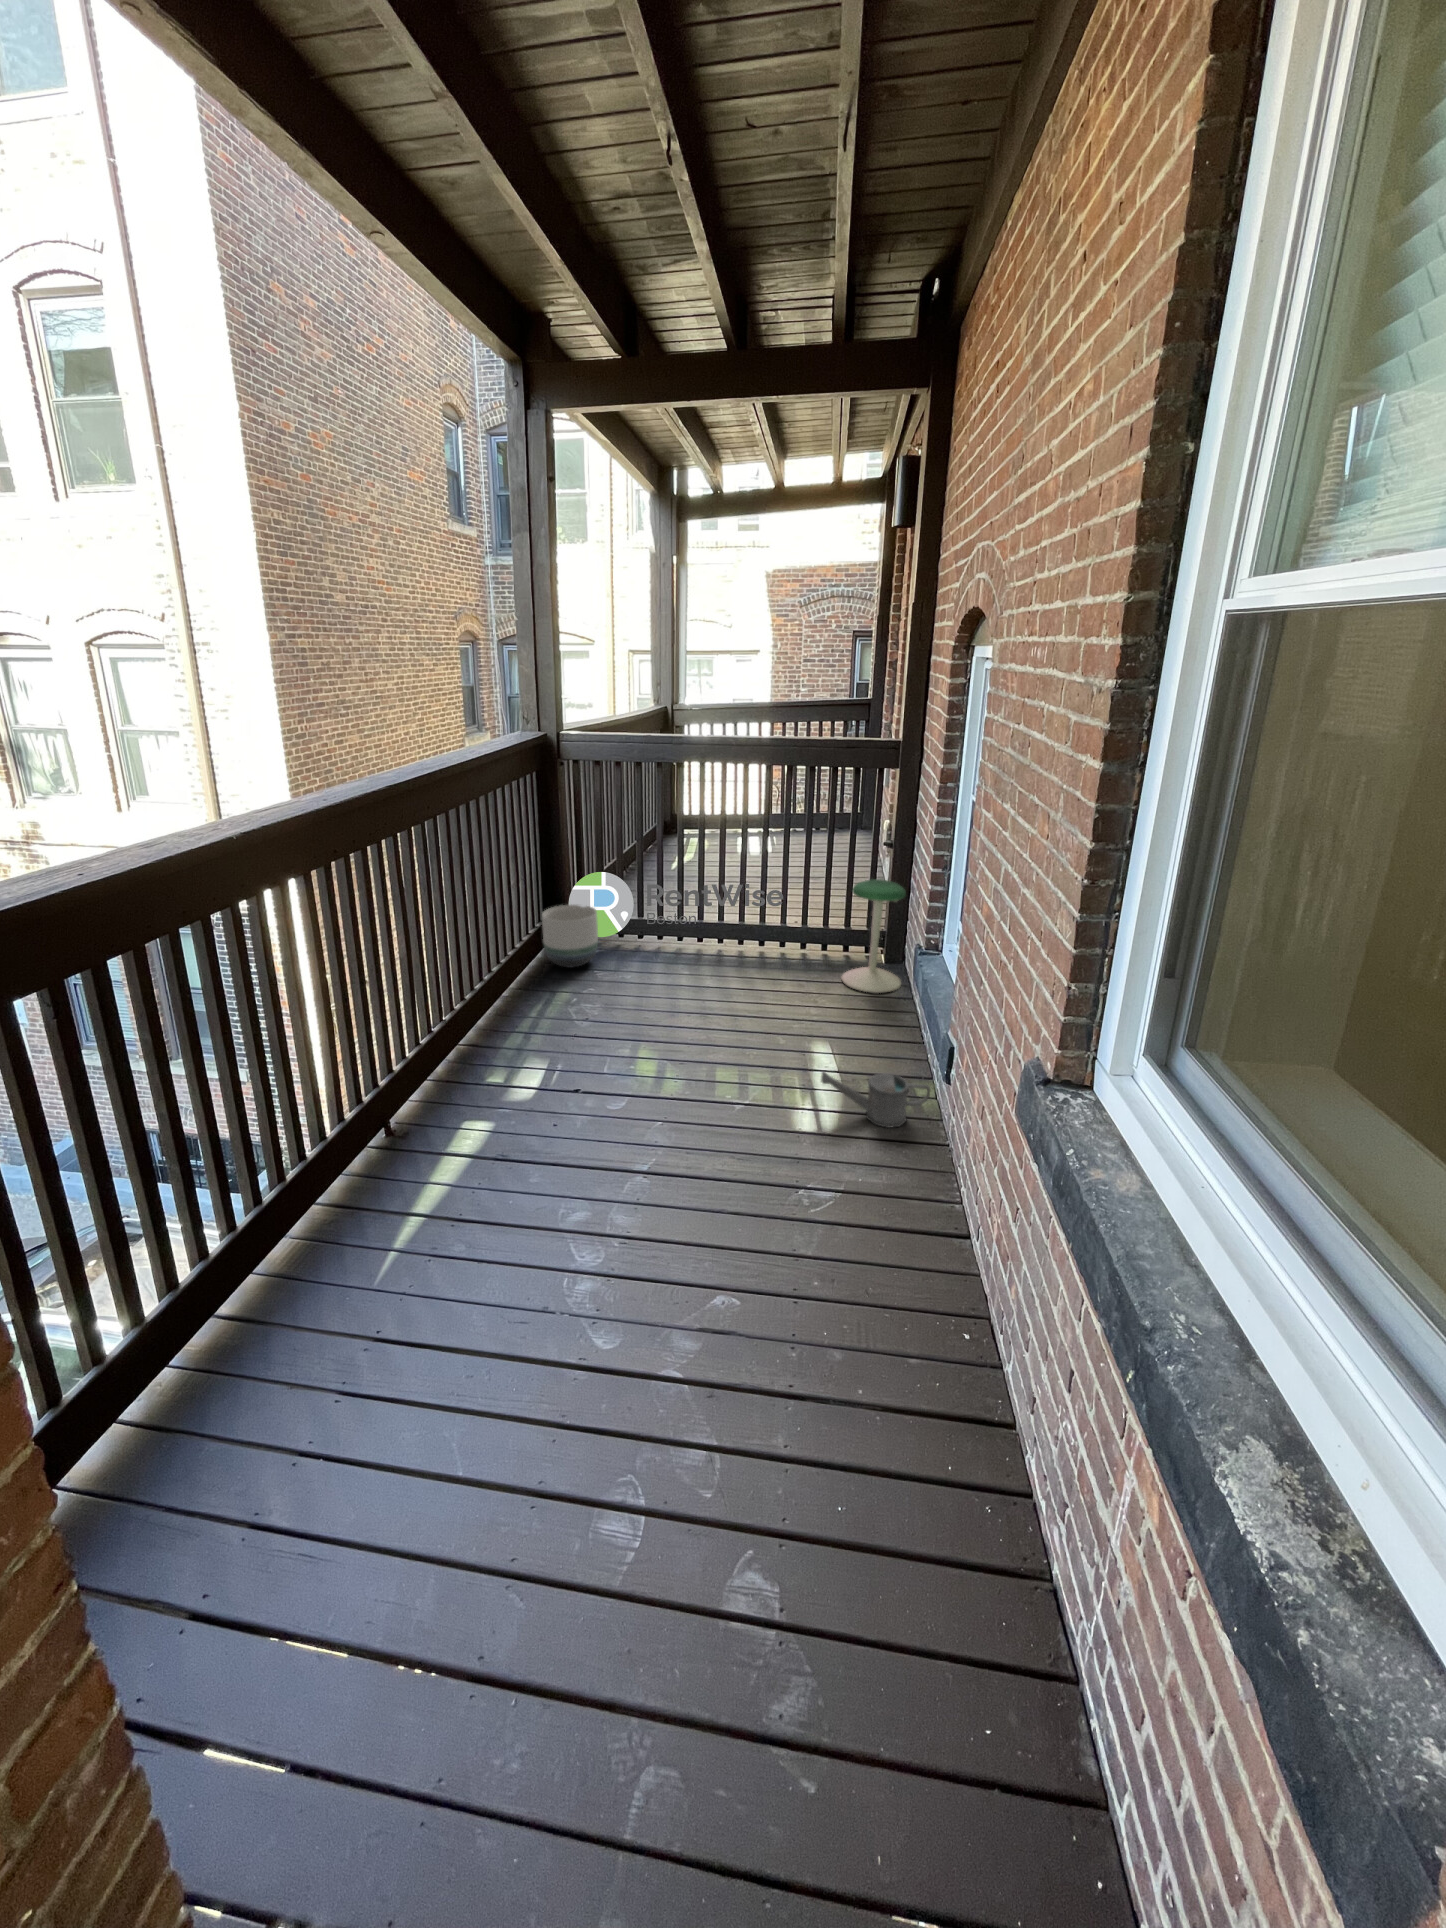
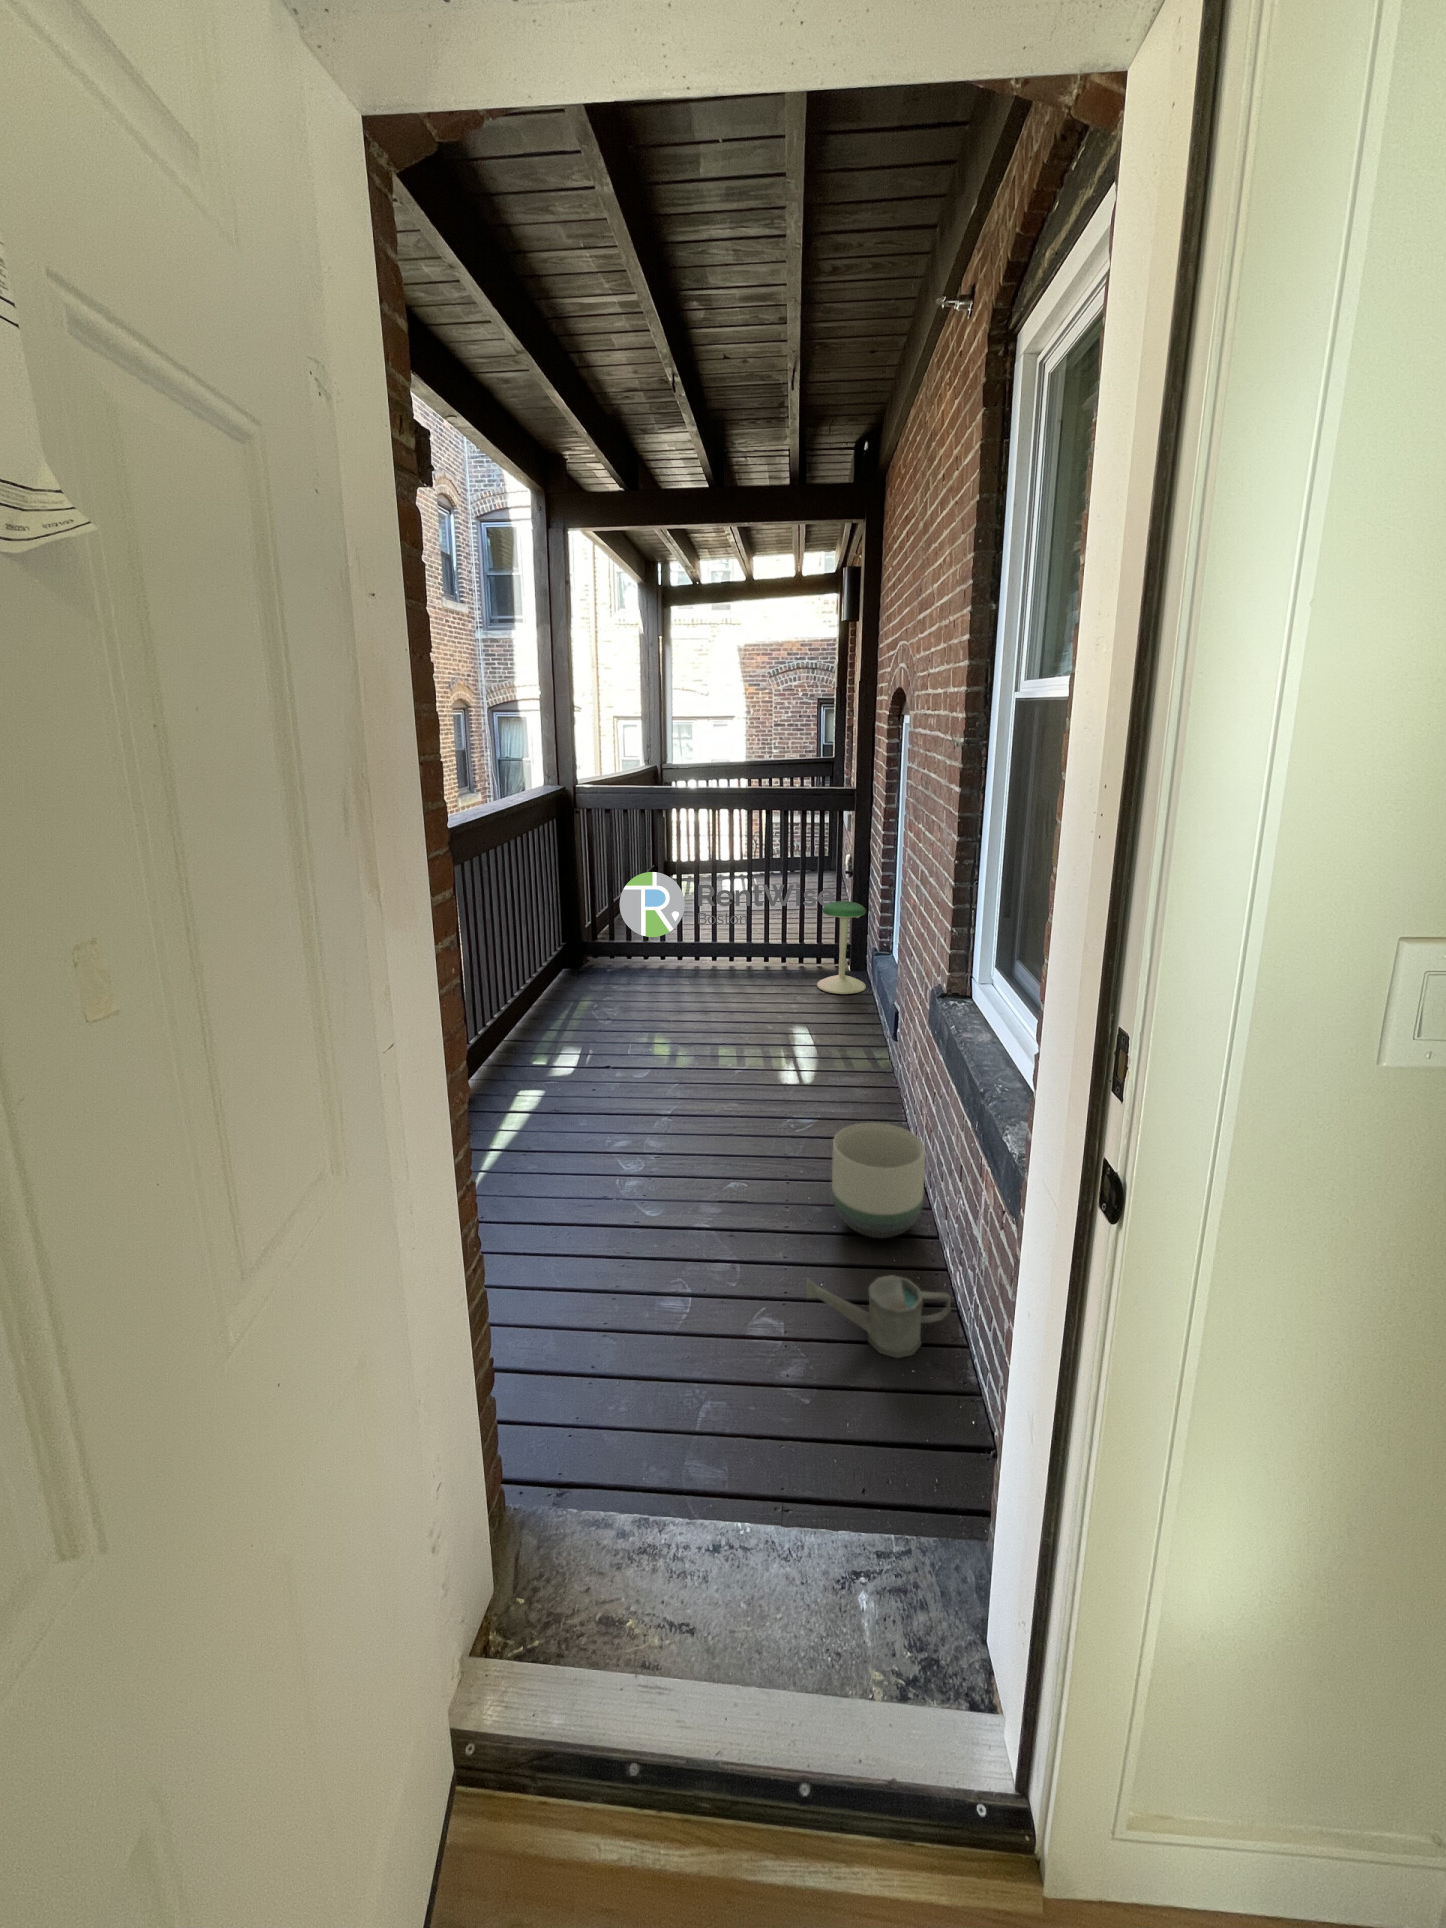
planter: present [542,905,598,968] -> present [832,1123,925,1238]
watering can: present [821,1072,930,1128] -> present [806,1275,951,1358]

